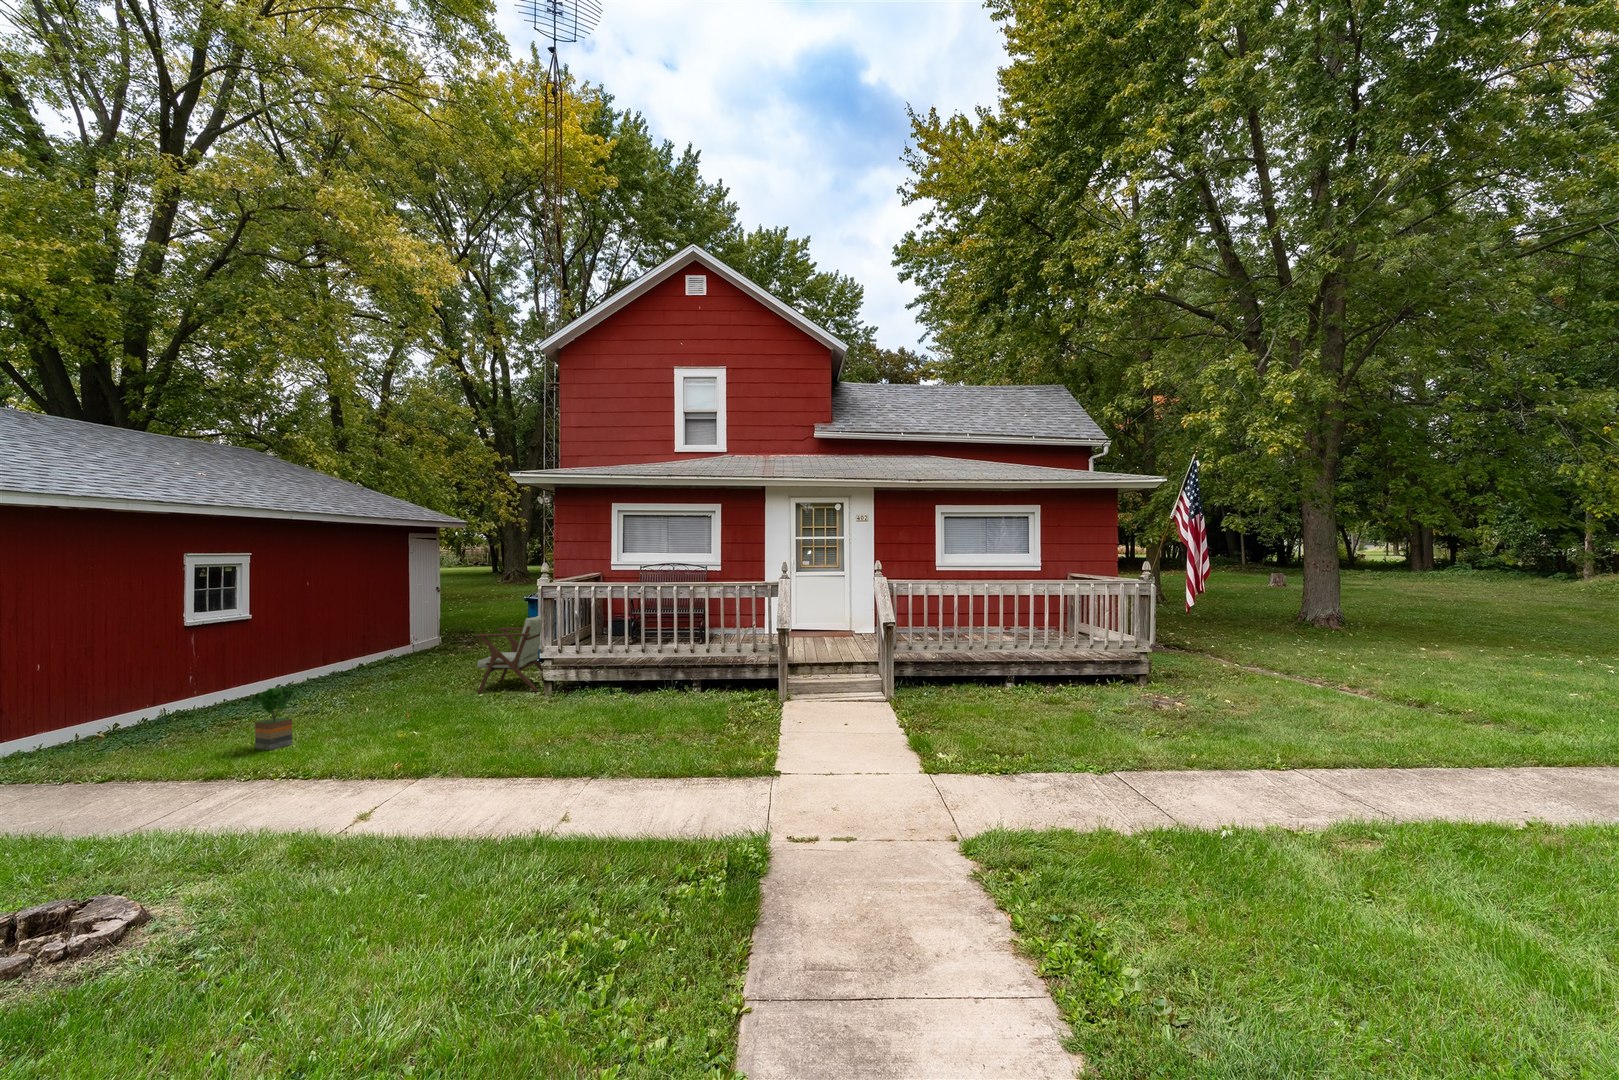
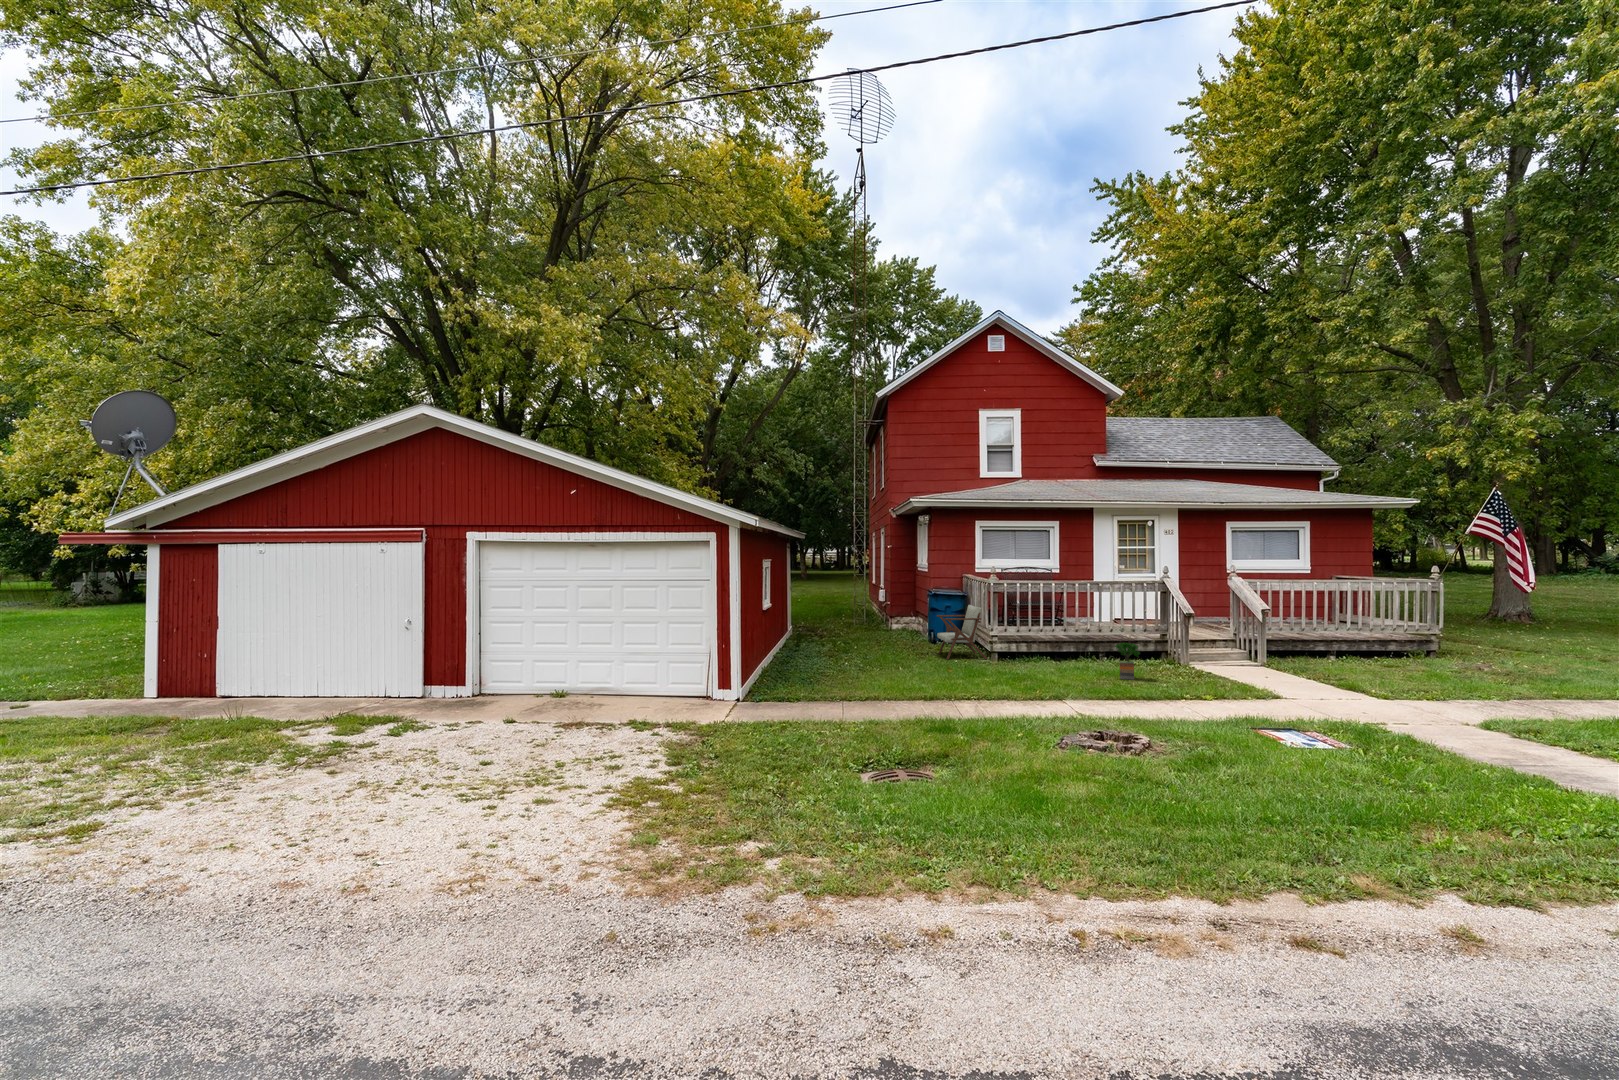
potted tree: present [251,688,301,750] -> present [1115,643,1140,680]

